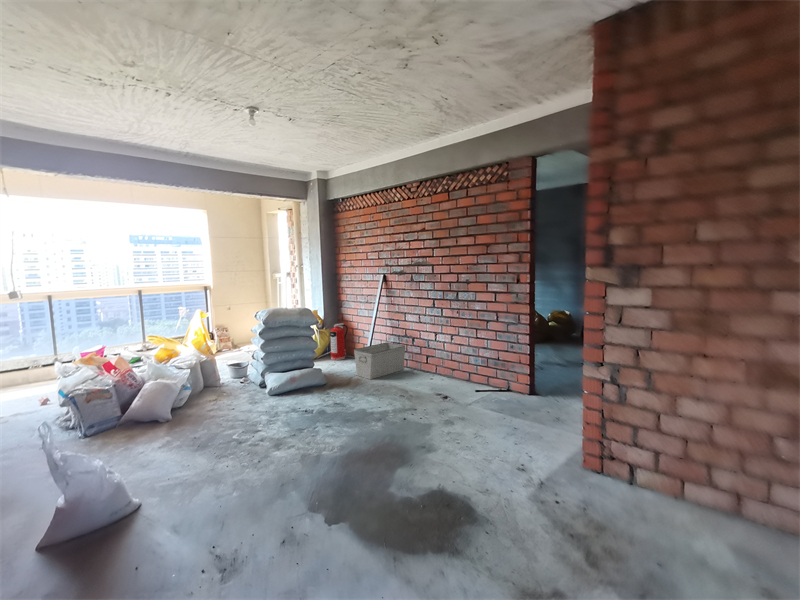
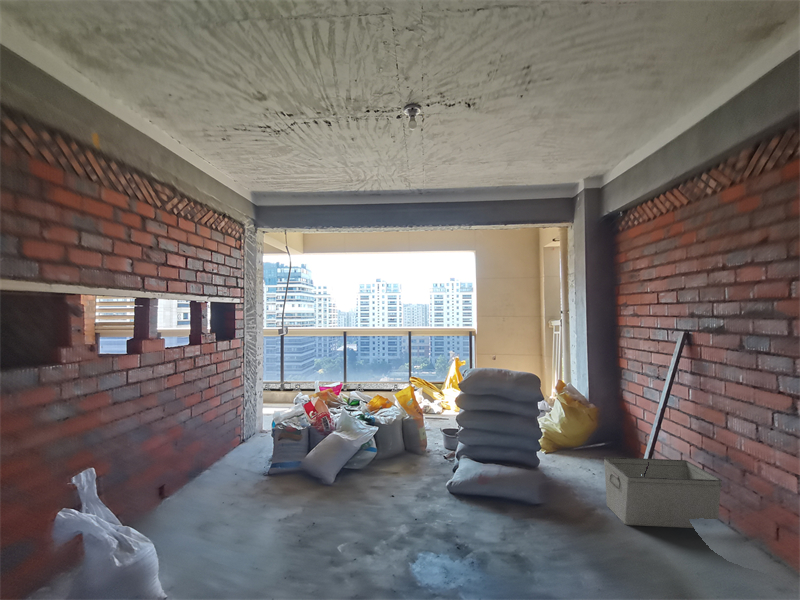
fire extinguisher: present [330,324,348,360] -> none [590,404,625,465]

